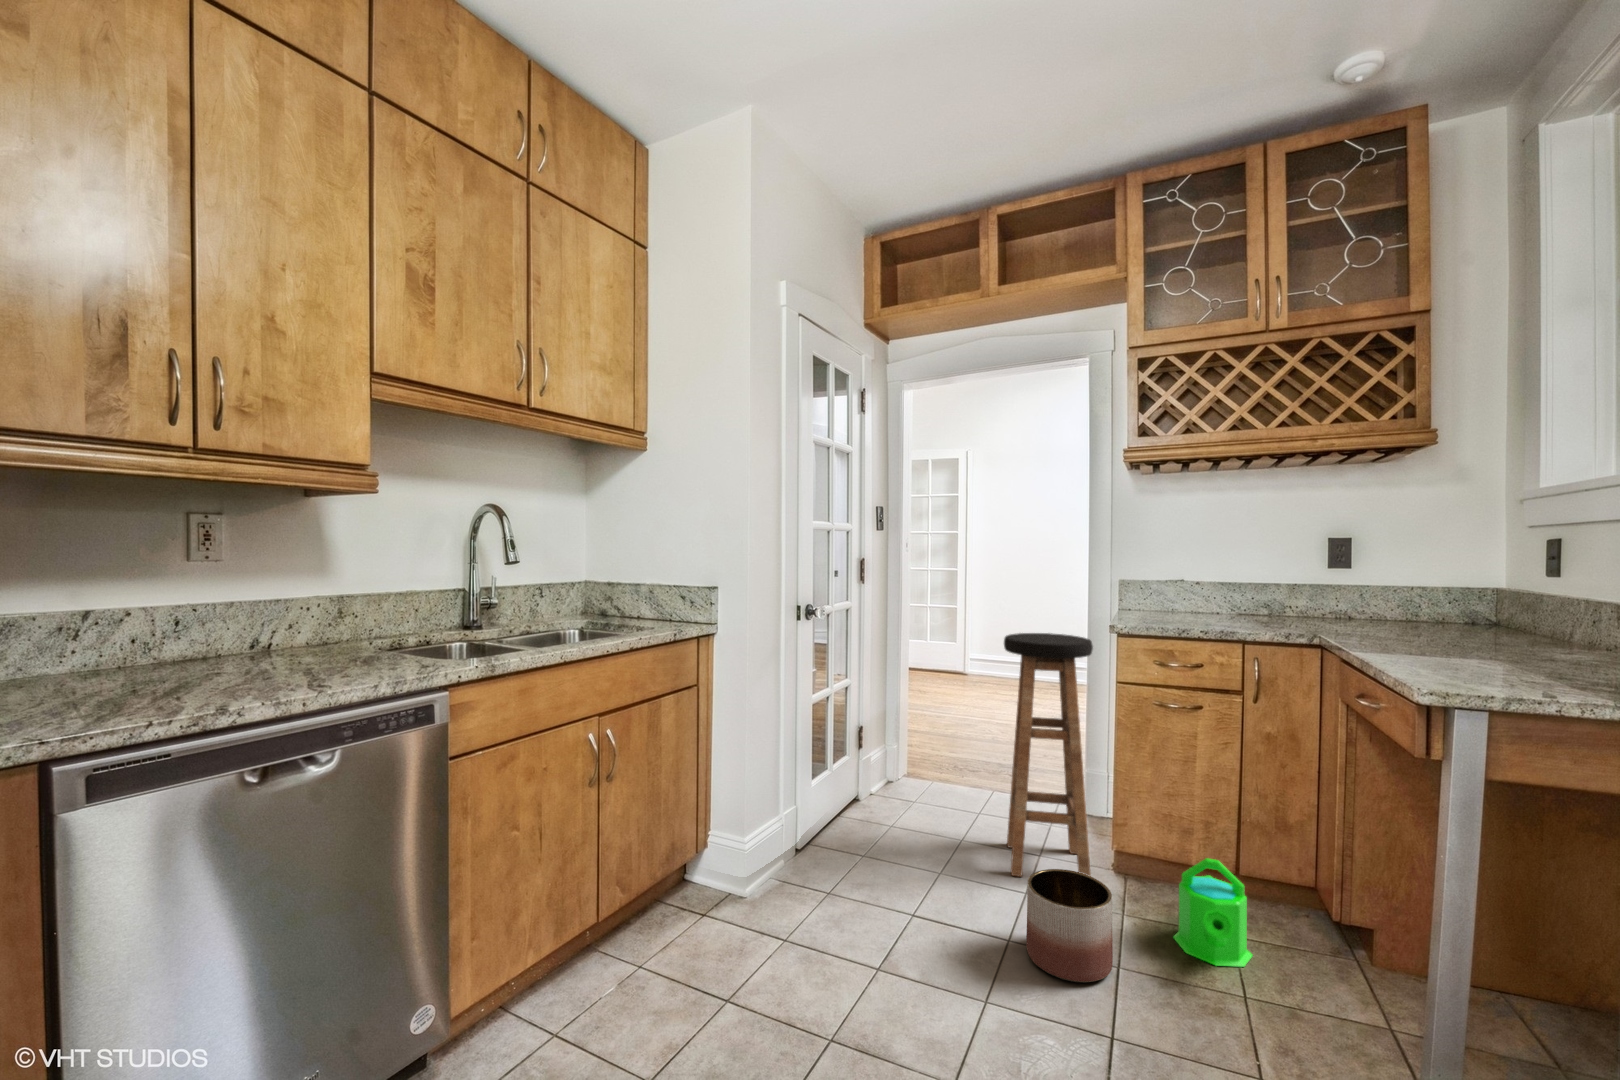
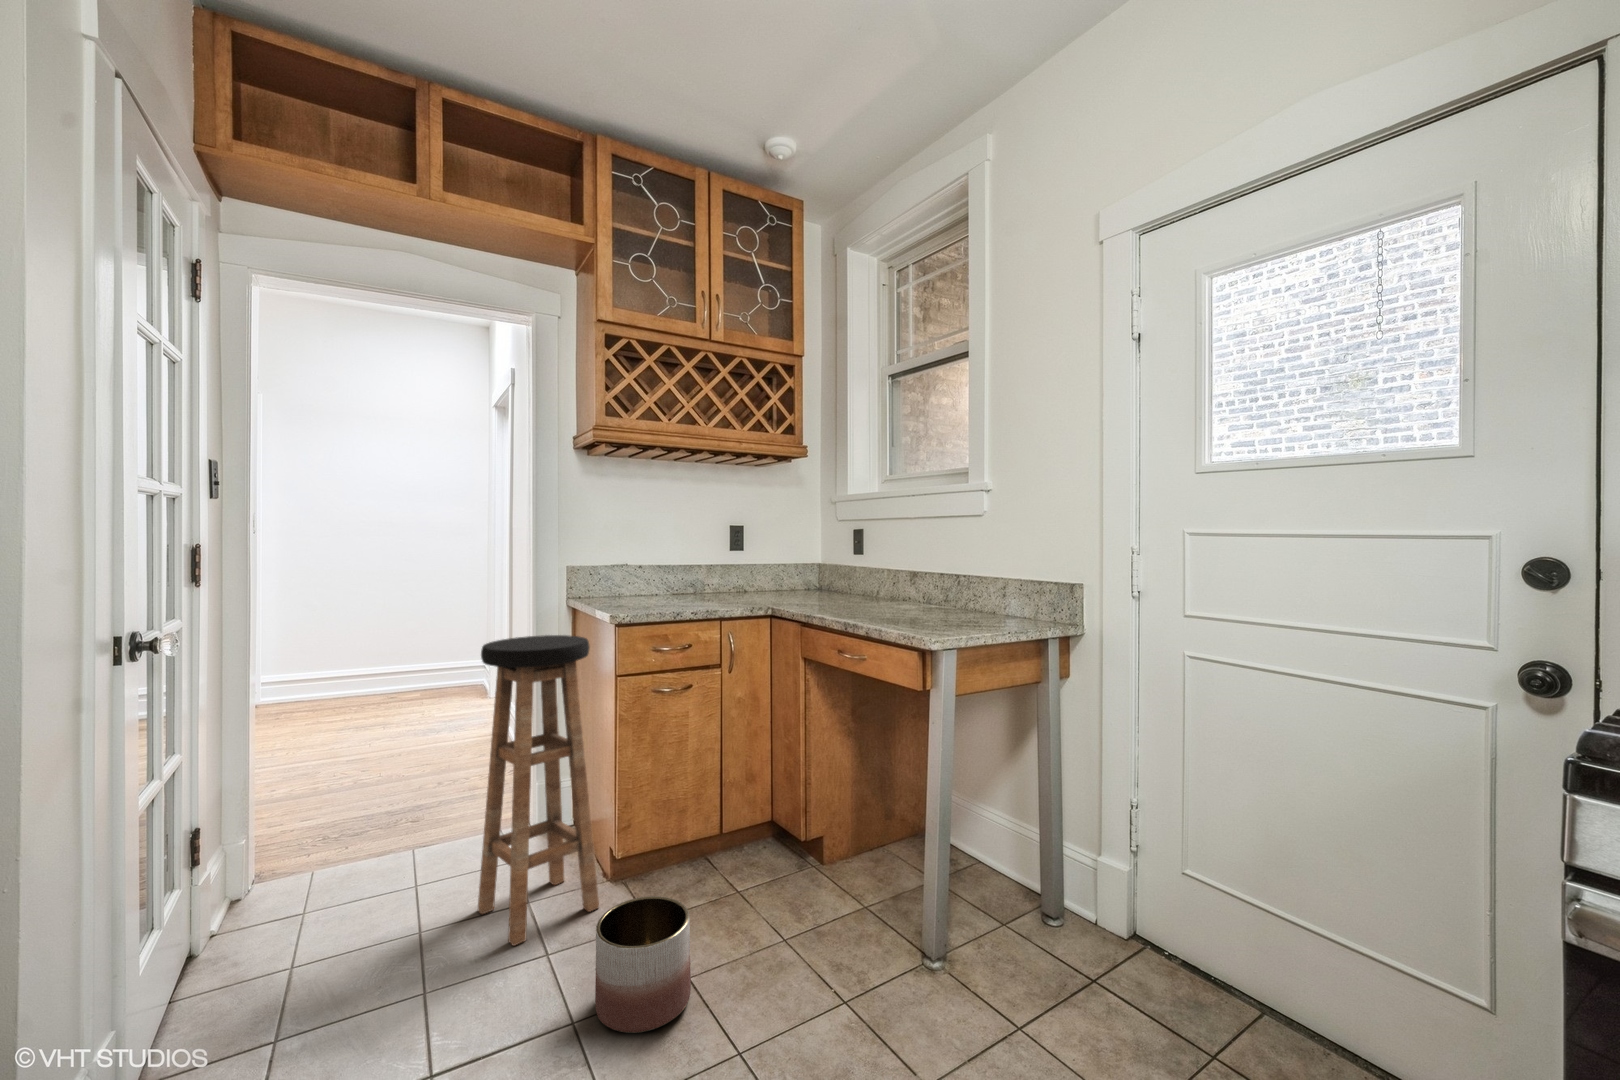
watering can: present [1173,858,1253,967] -> none [701,824,771,926]

